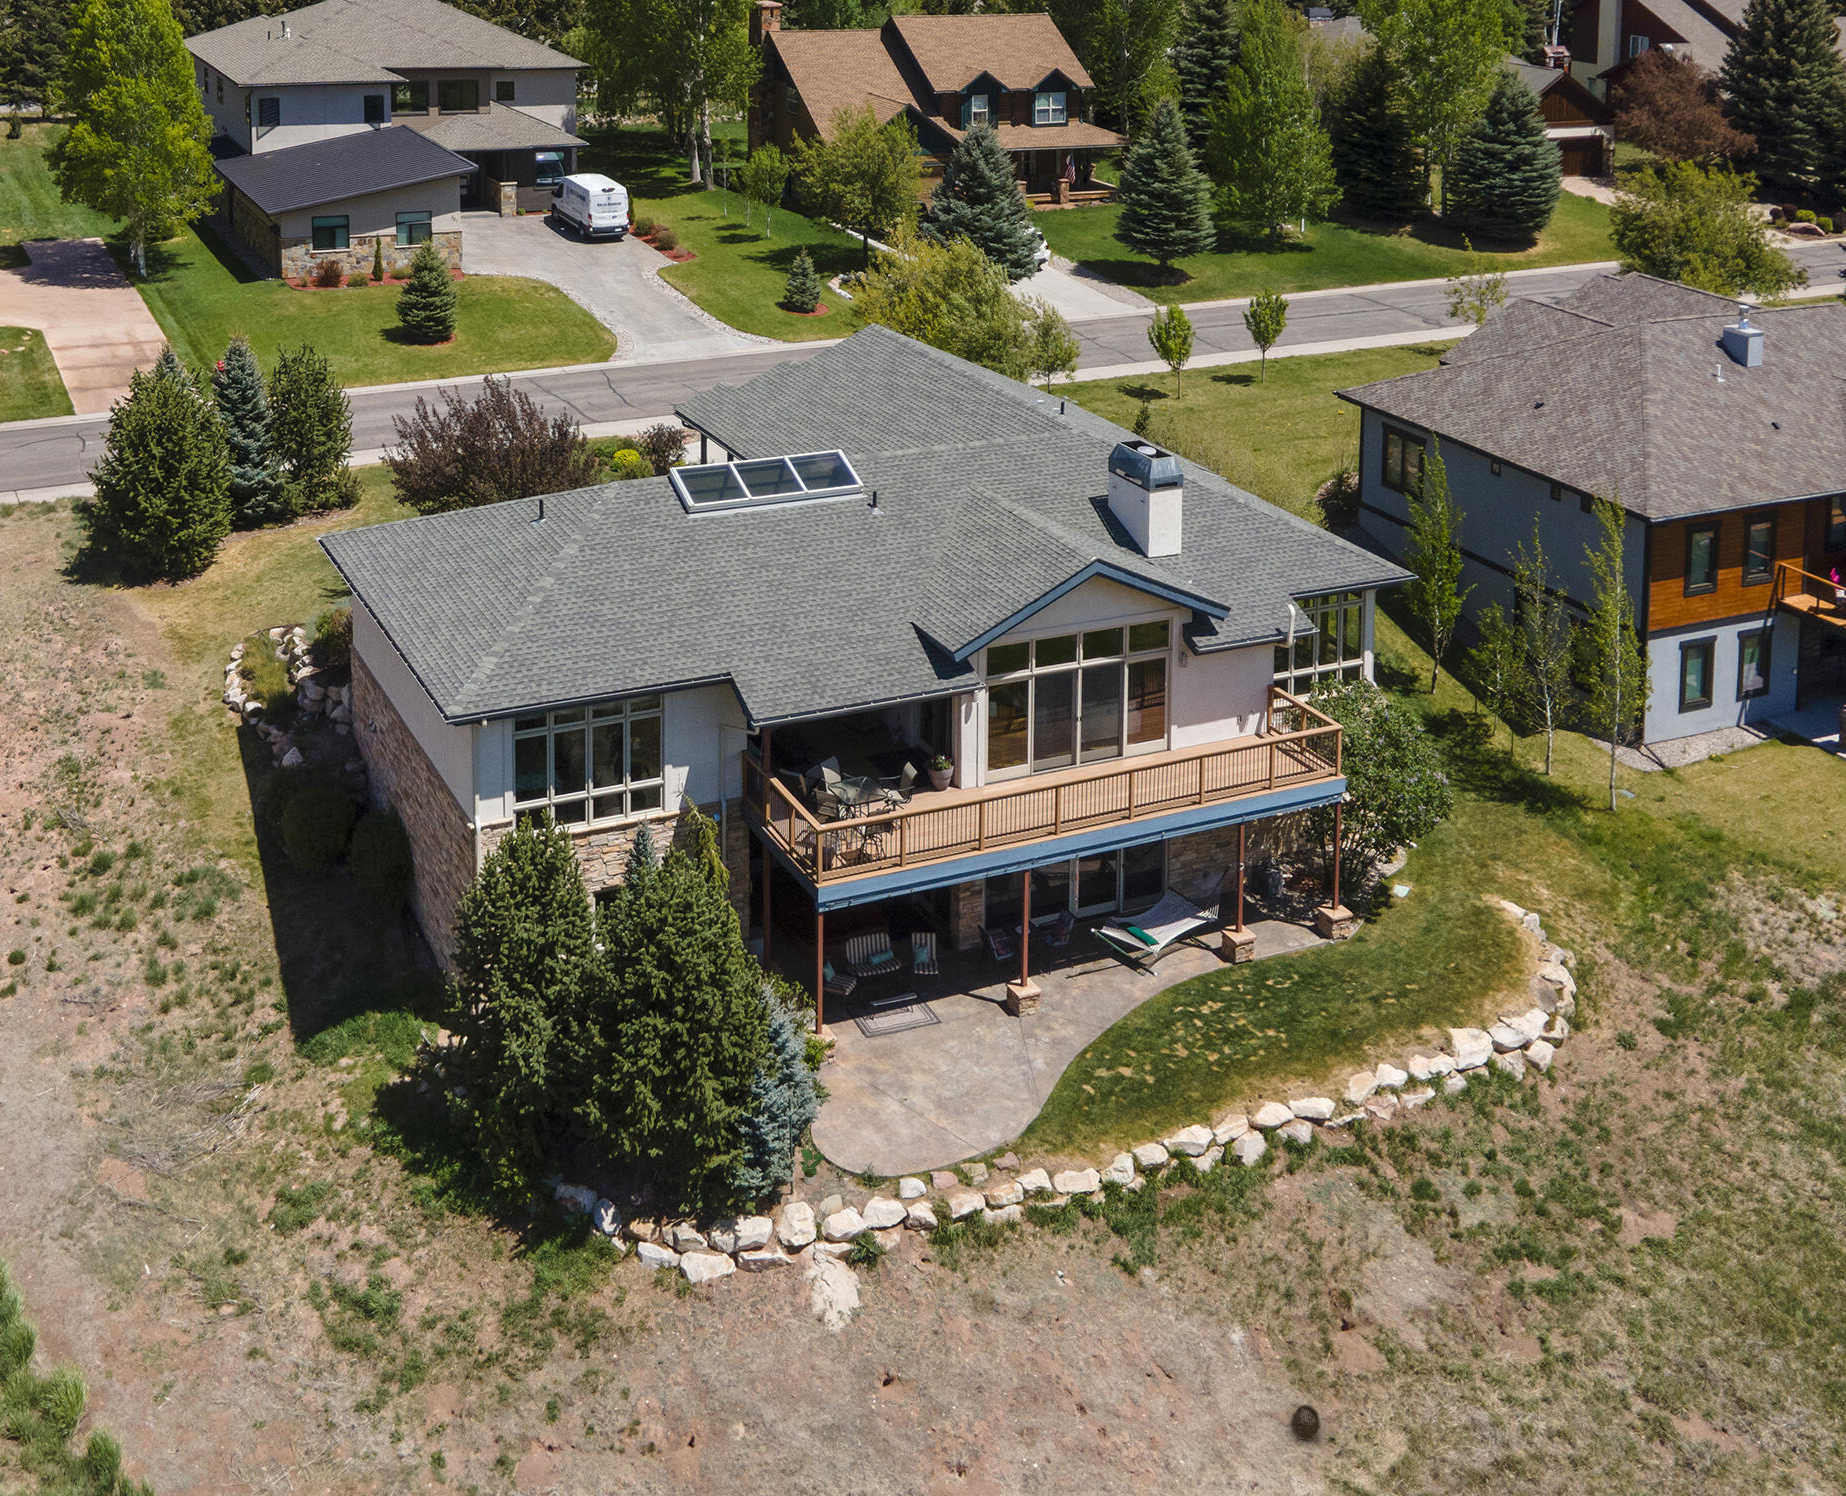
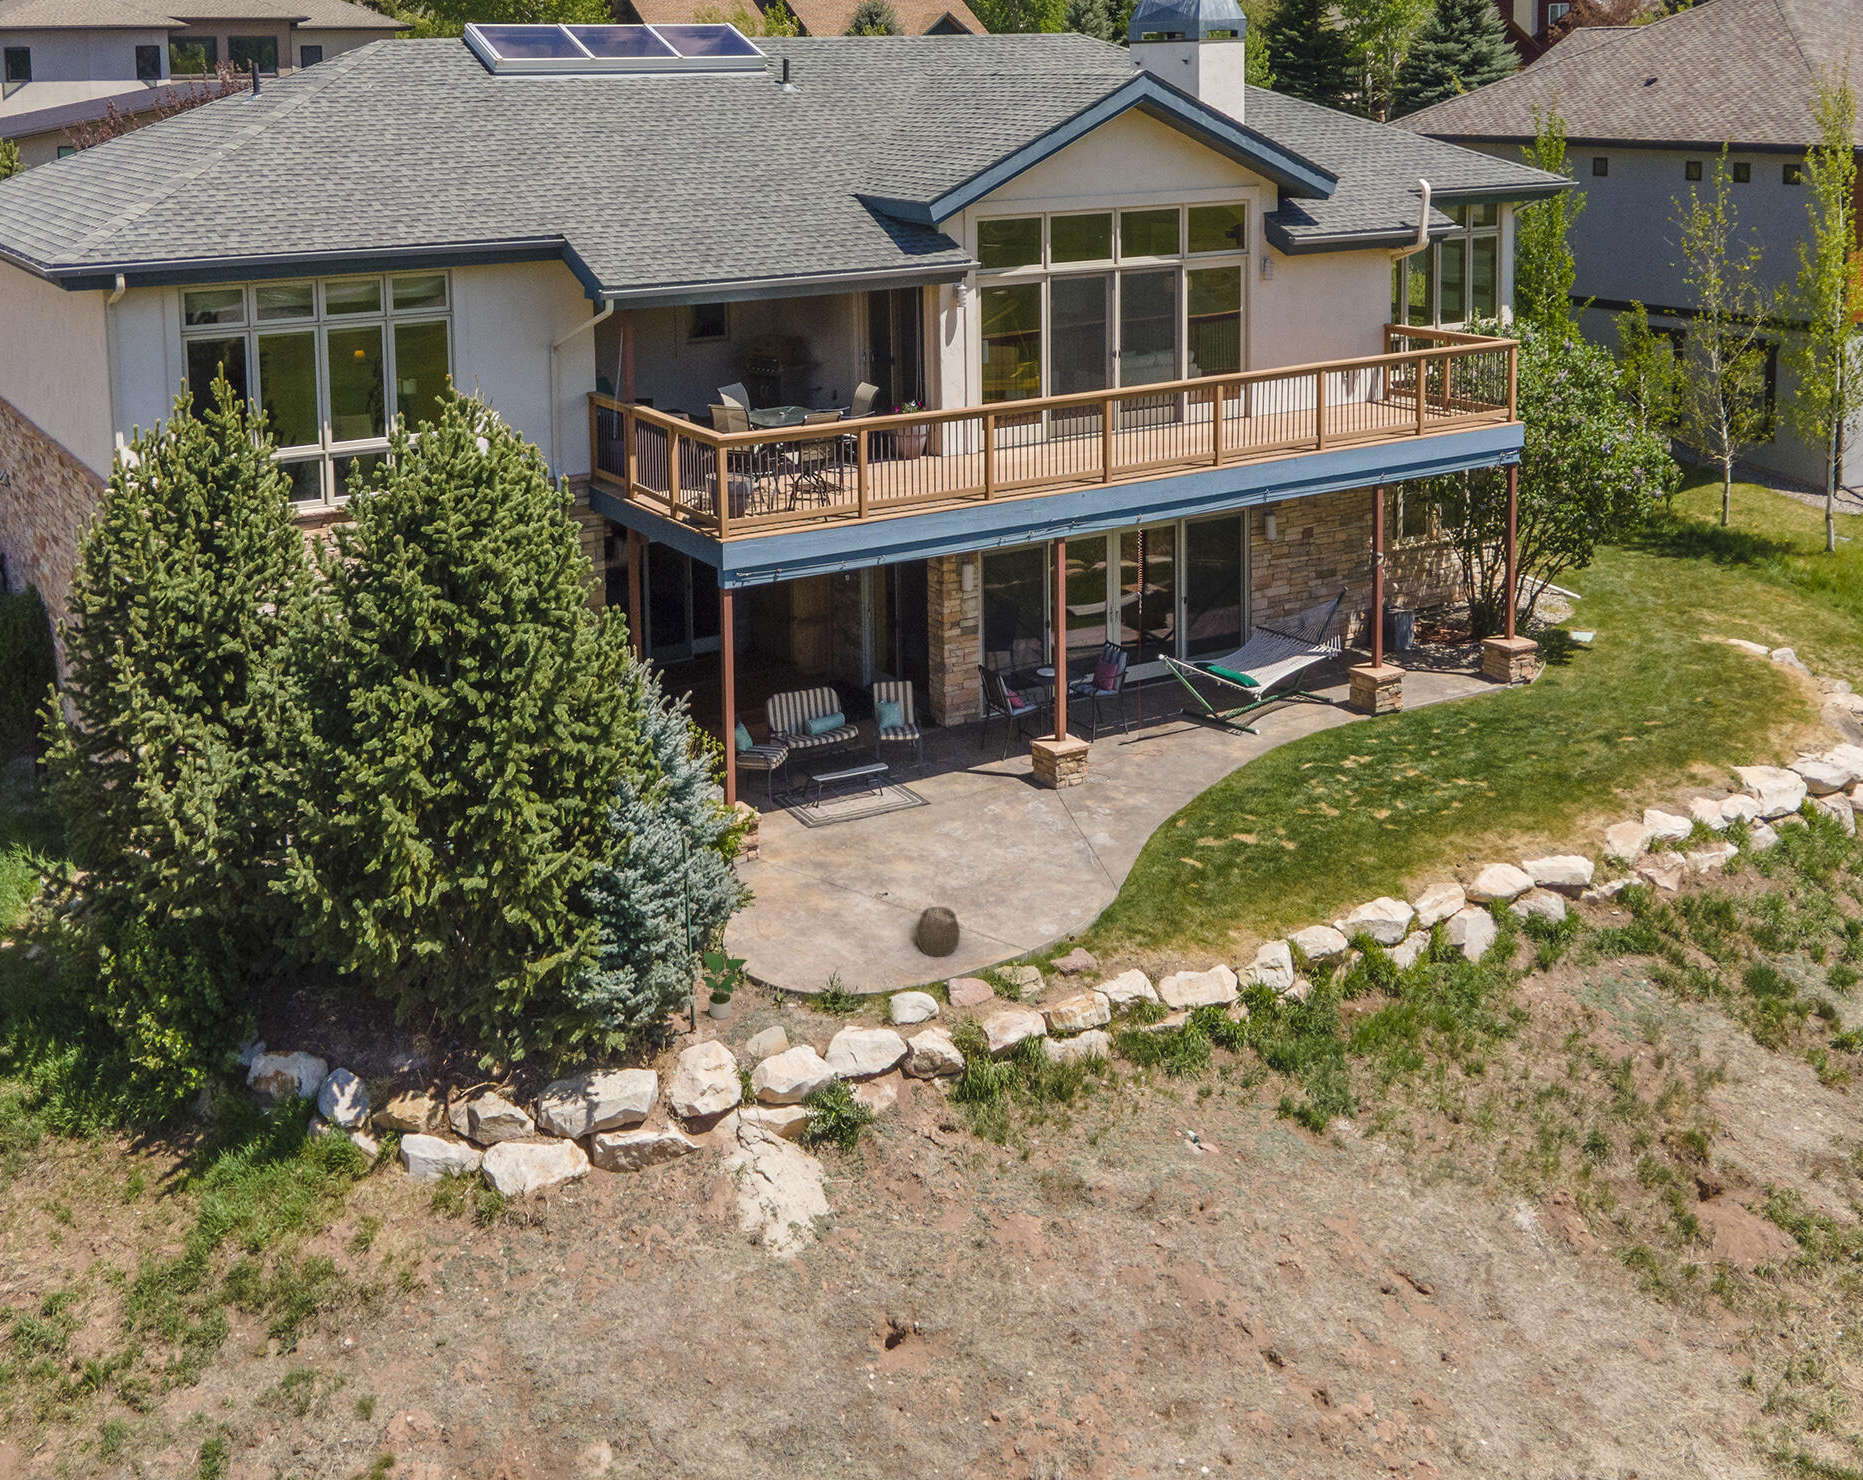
woven basket: present [1291,1405,1320,1440] -> present [916,907,960,957]

